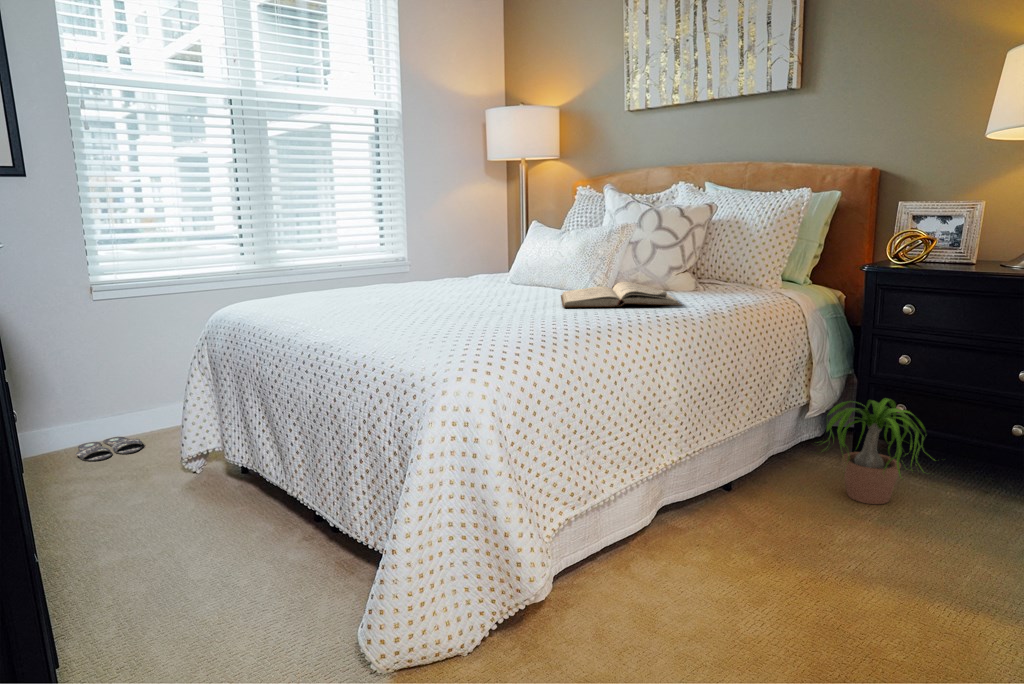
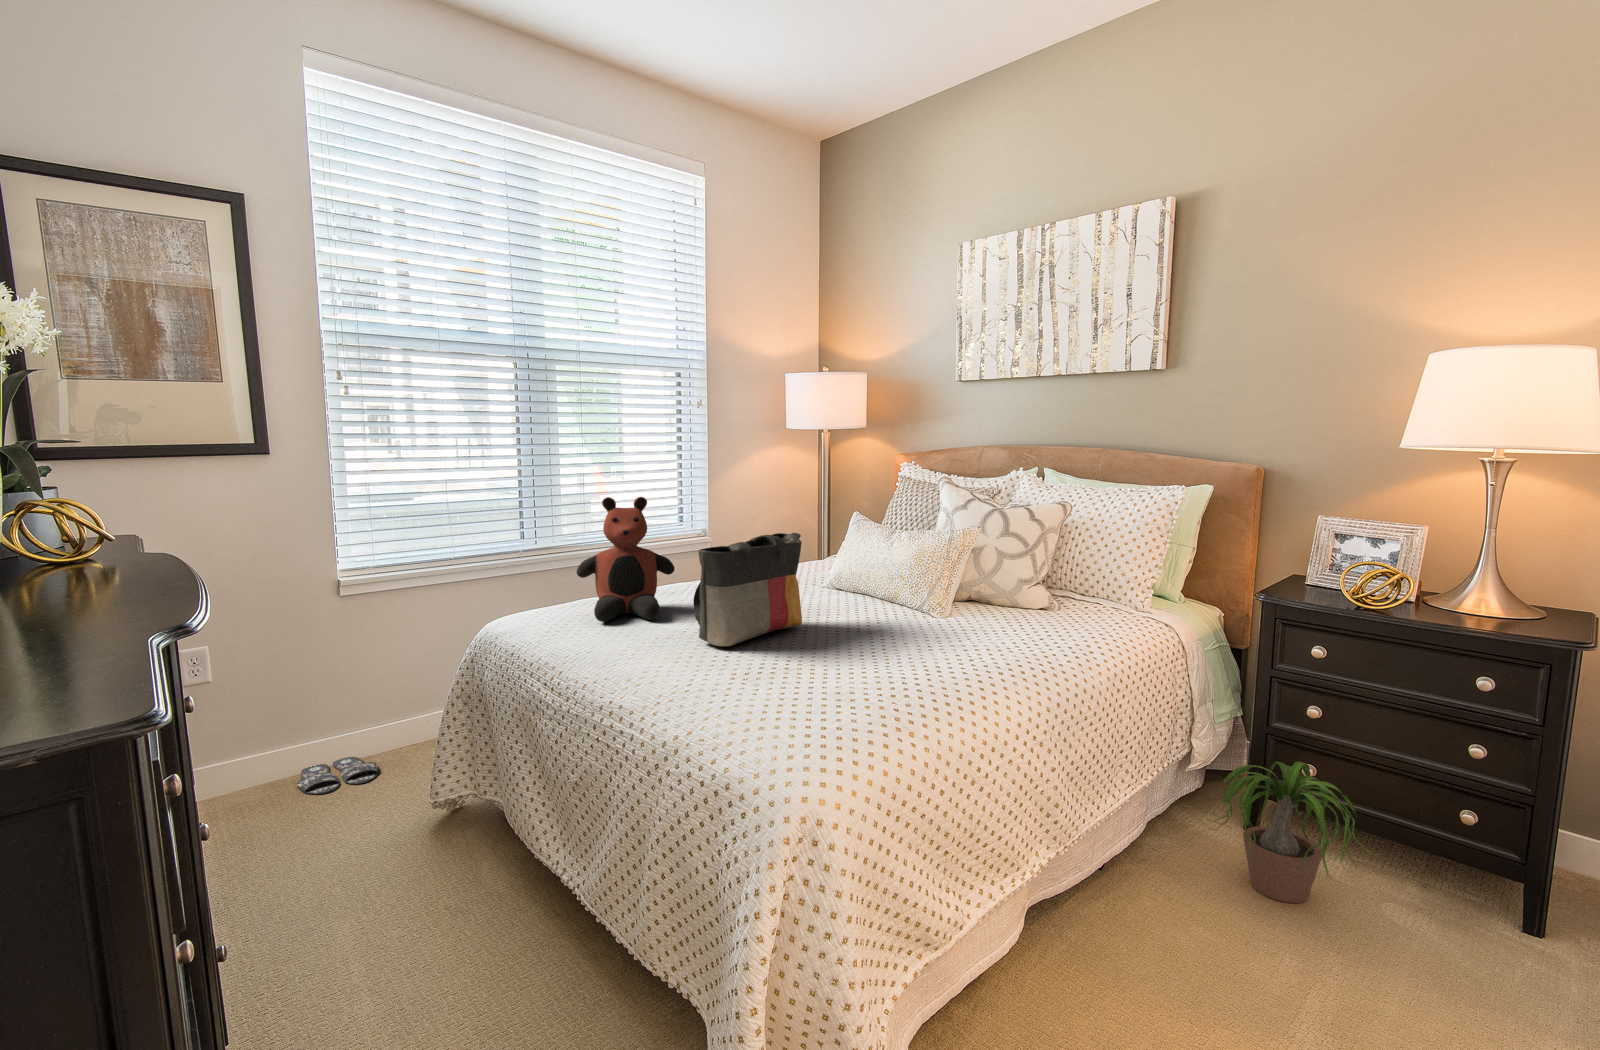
teddy bear: none [300,202,382,304] -> present [577,497,675,622]
tote bag: none [399,225,488,313] -> present [694,533,802,646]
book: present [561,282,682,307] -> none [888,600,1043,642]

